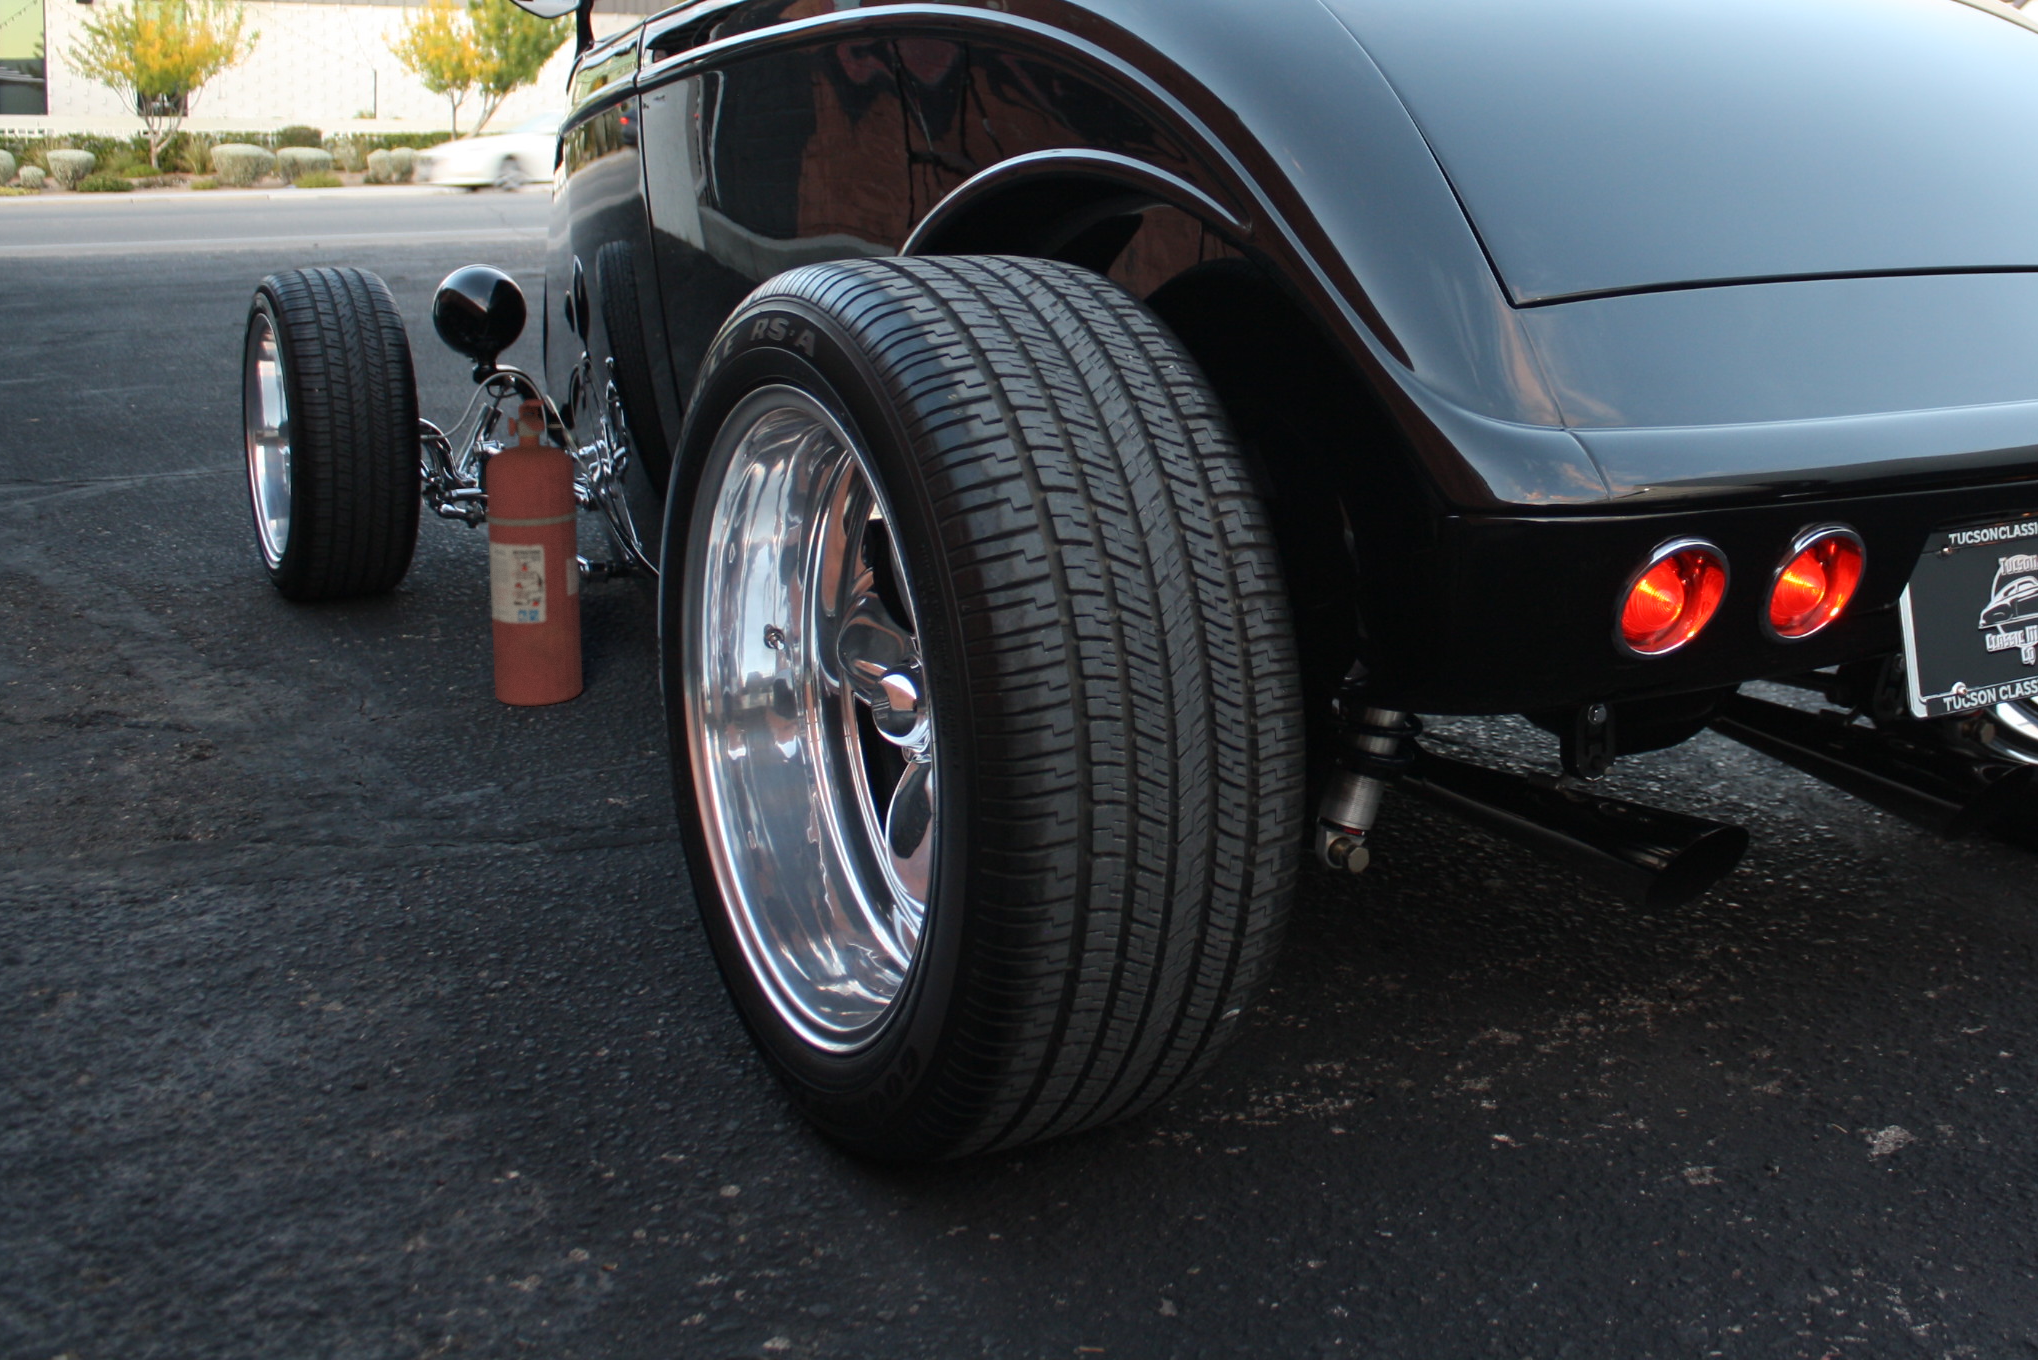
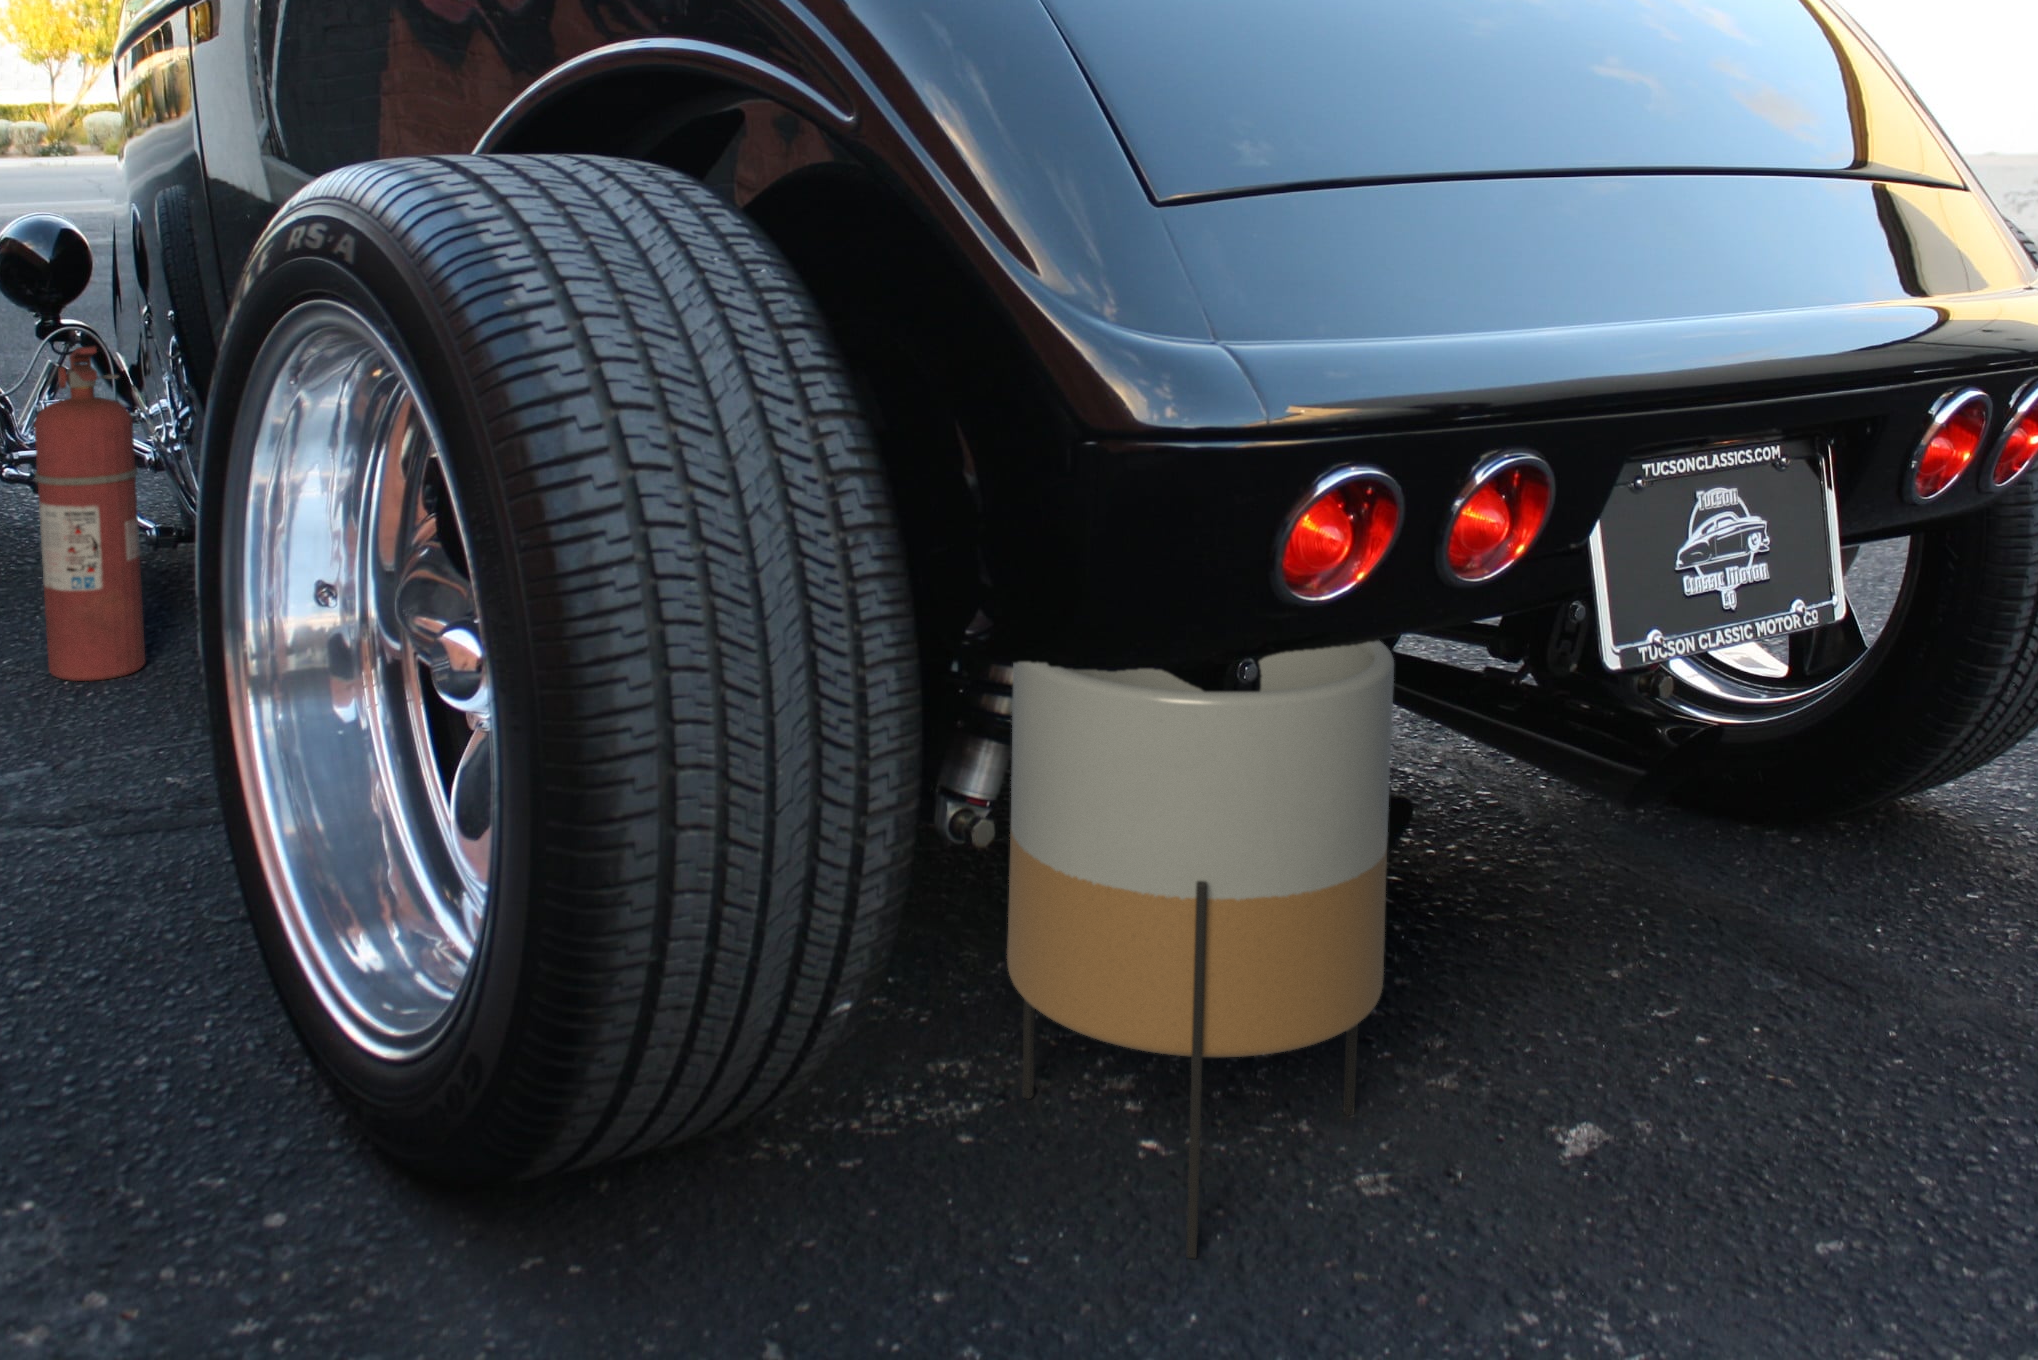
planter: none [1385,654,1722,1238] -> present [1007,641,1394,1258]

